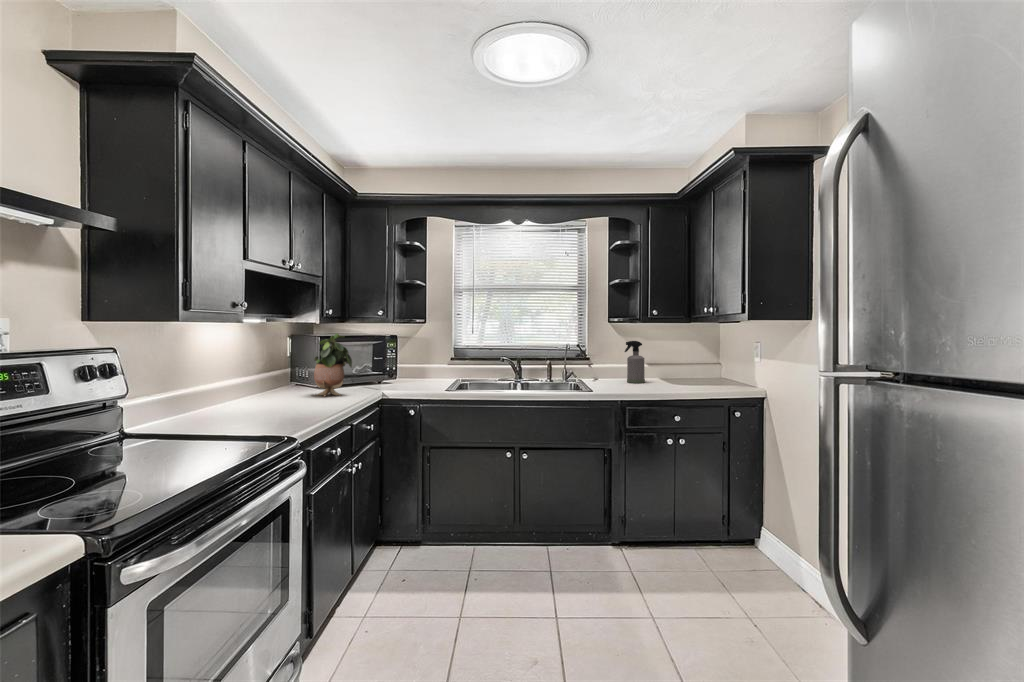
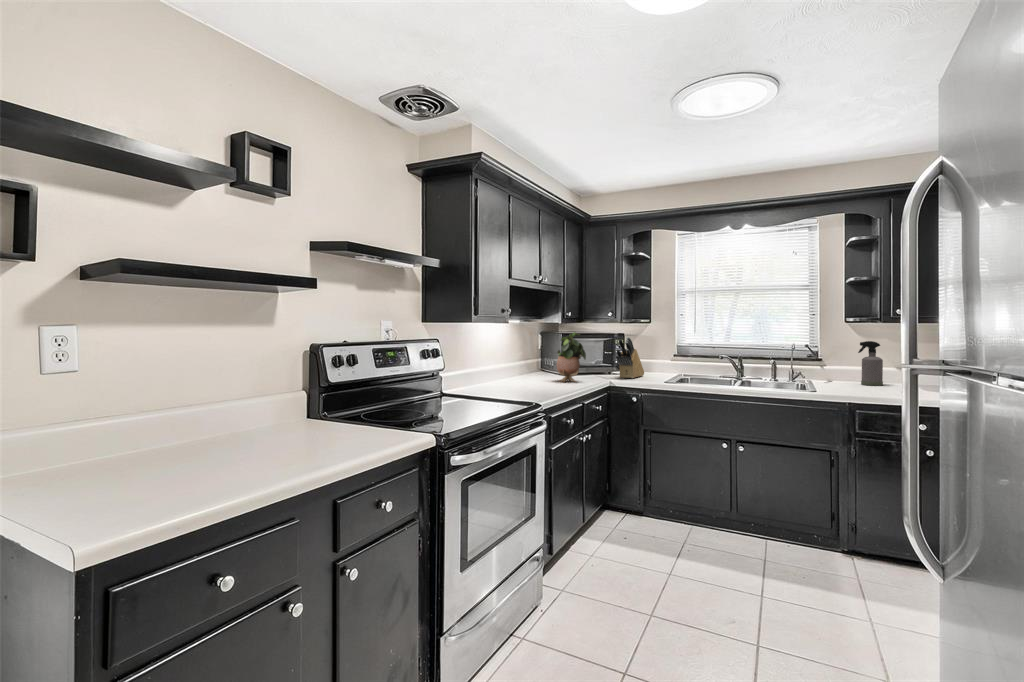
knife block: none [387,339,419,387] -> present [616,337,644,378]

